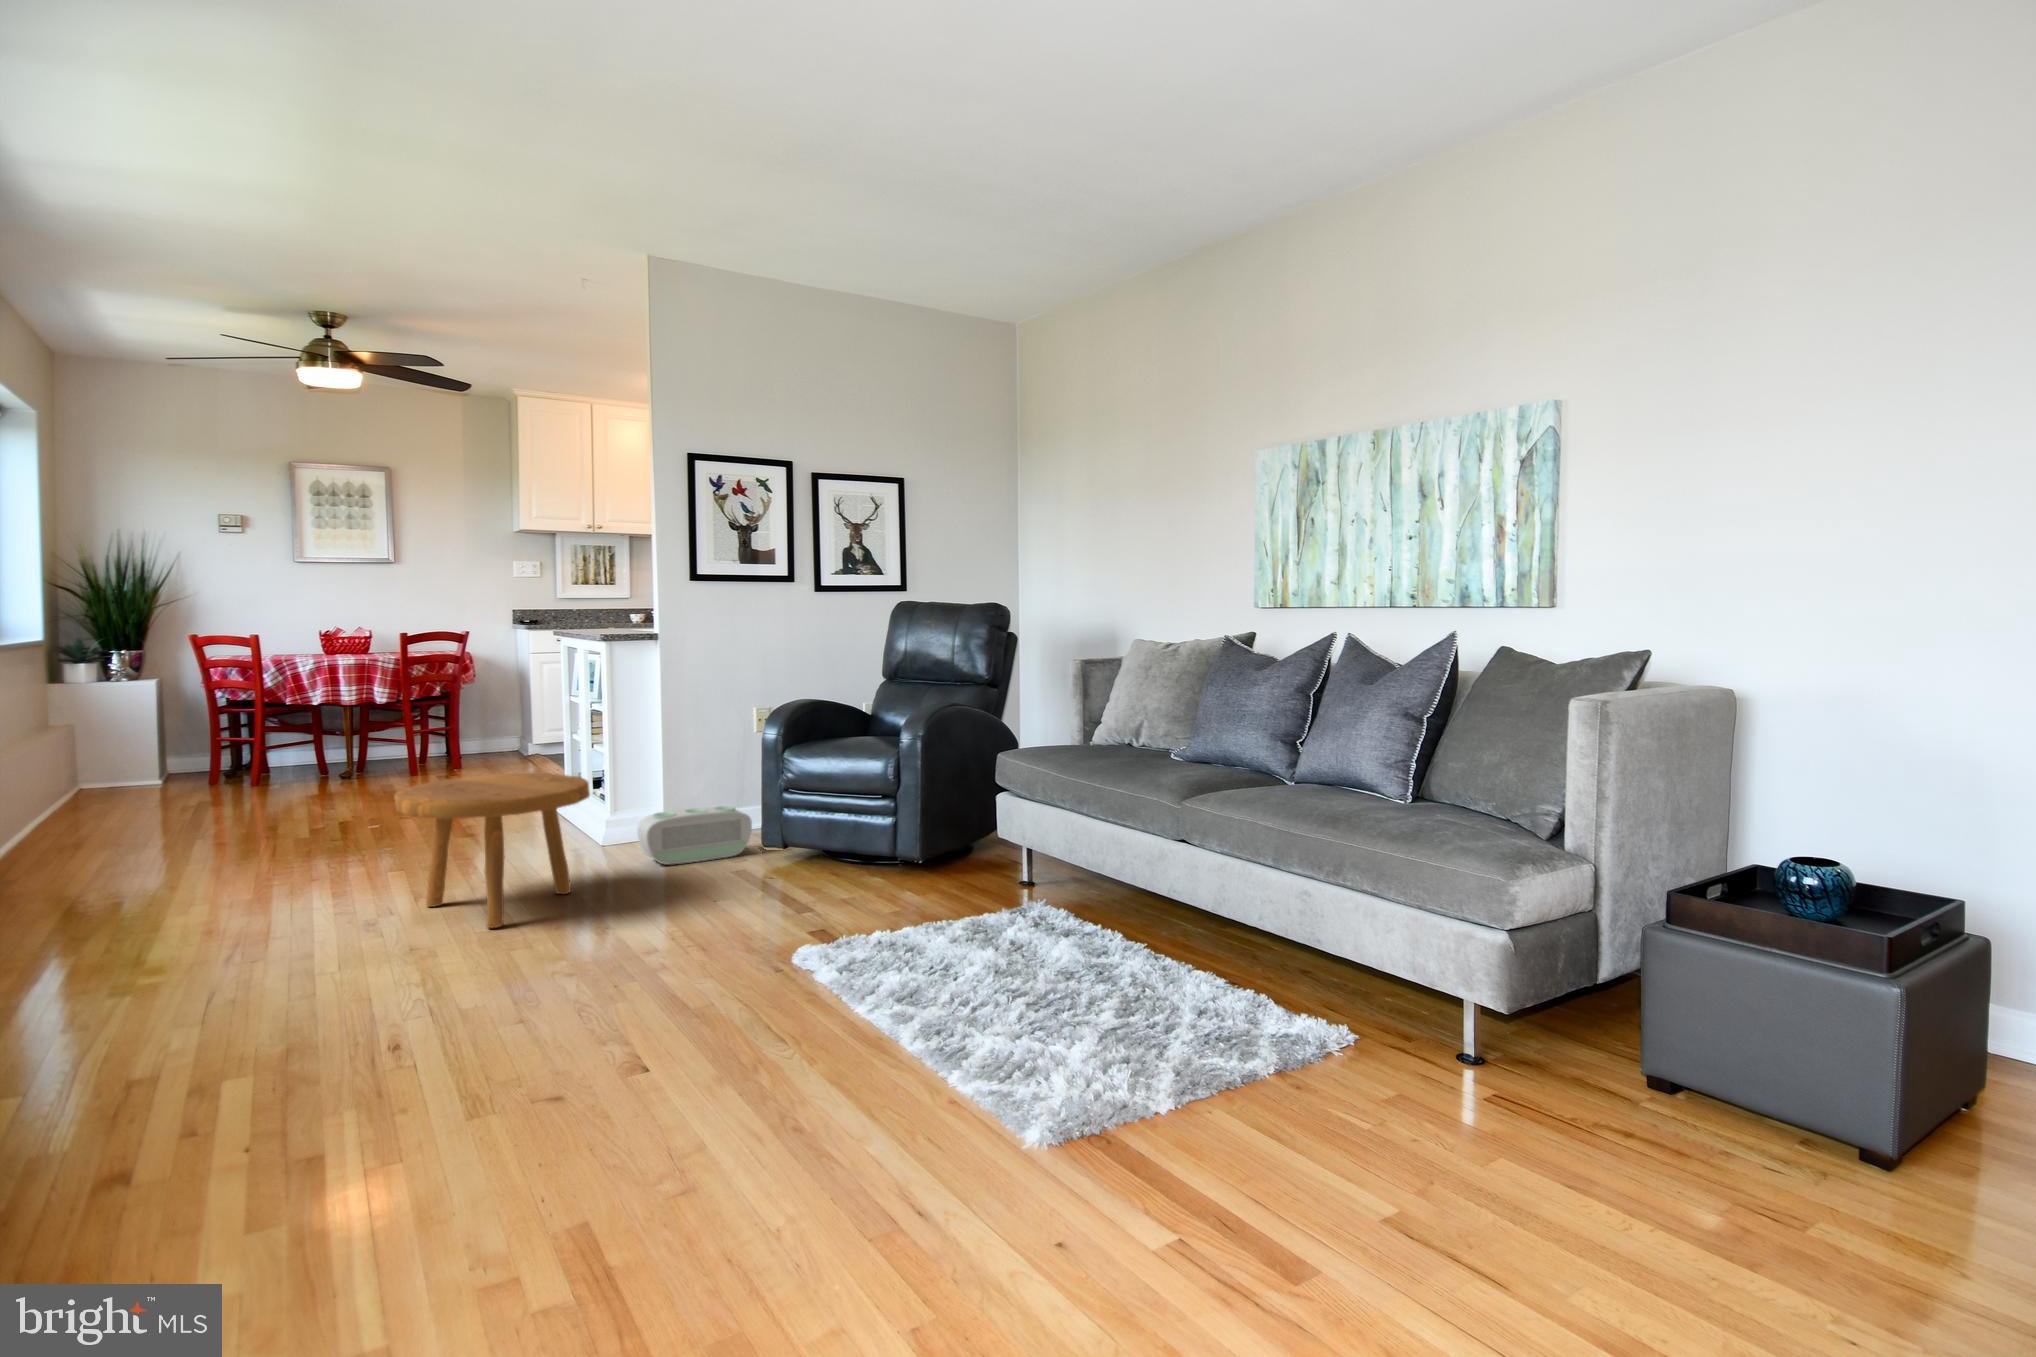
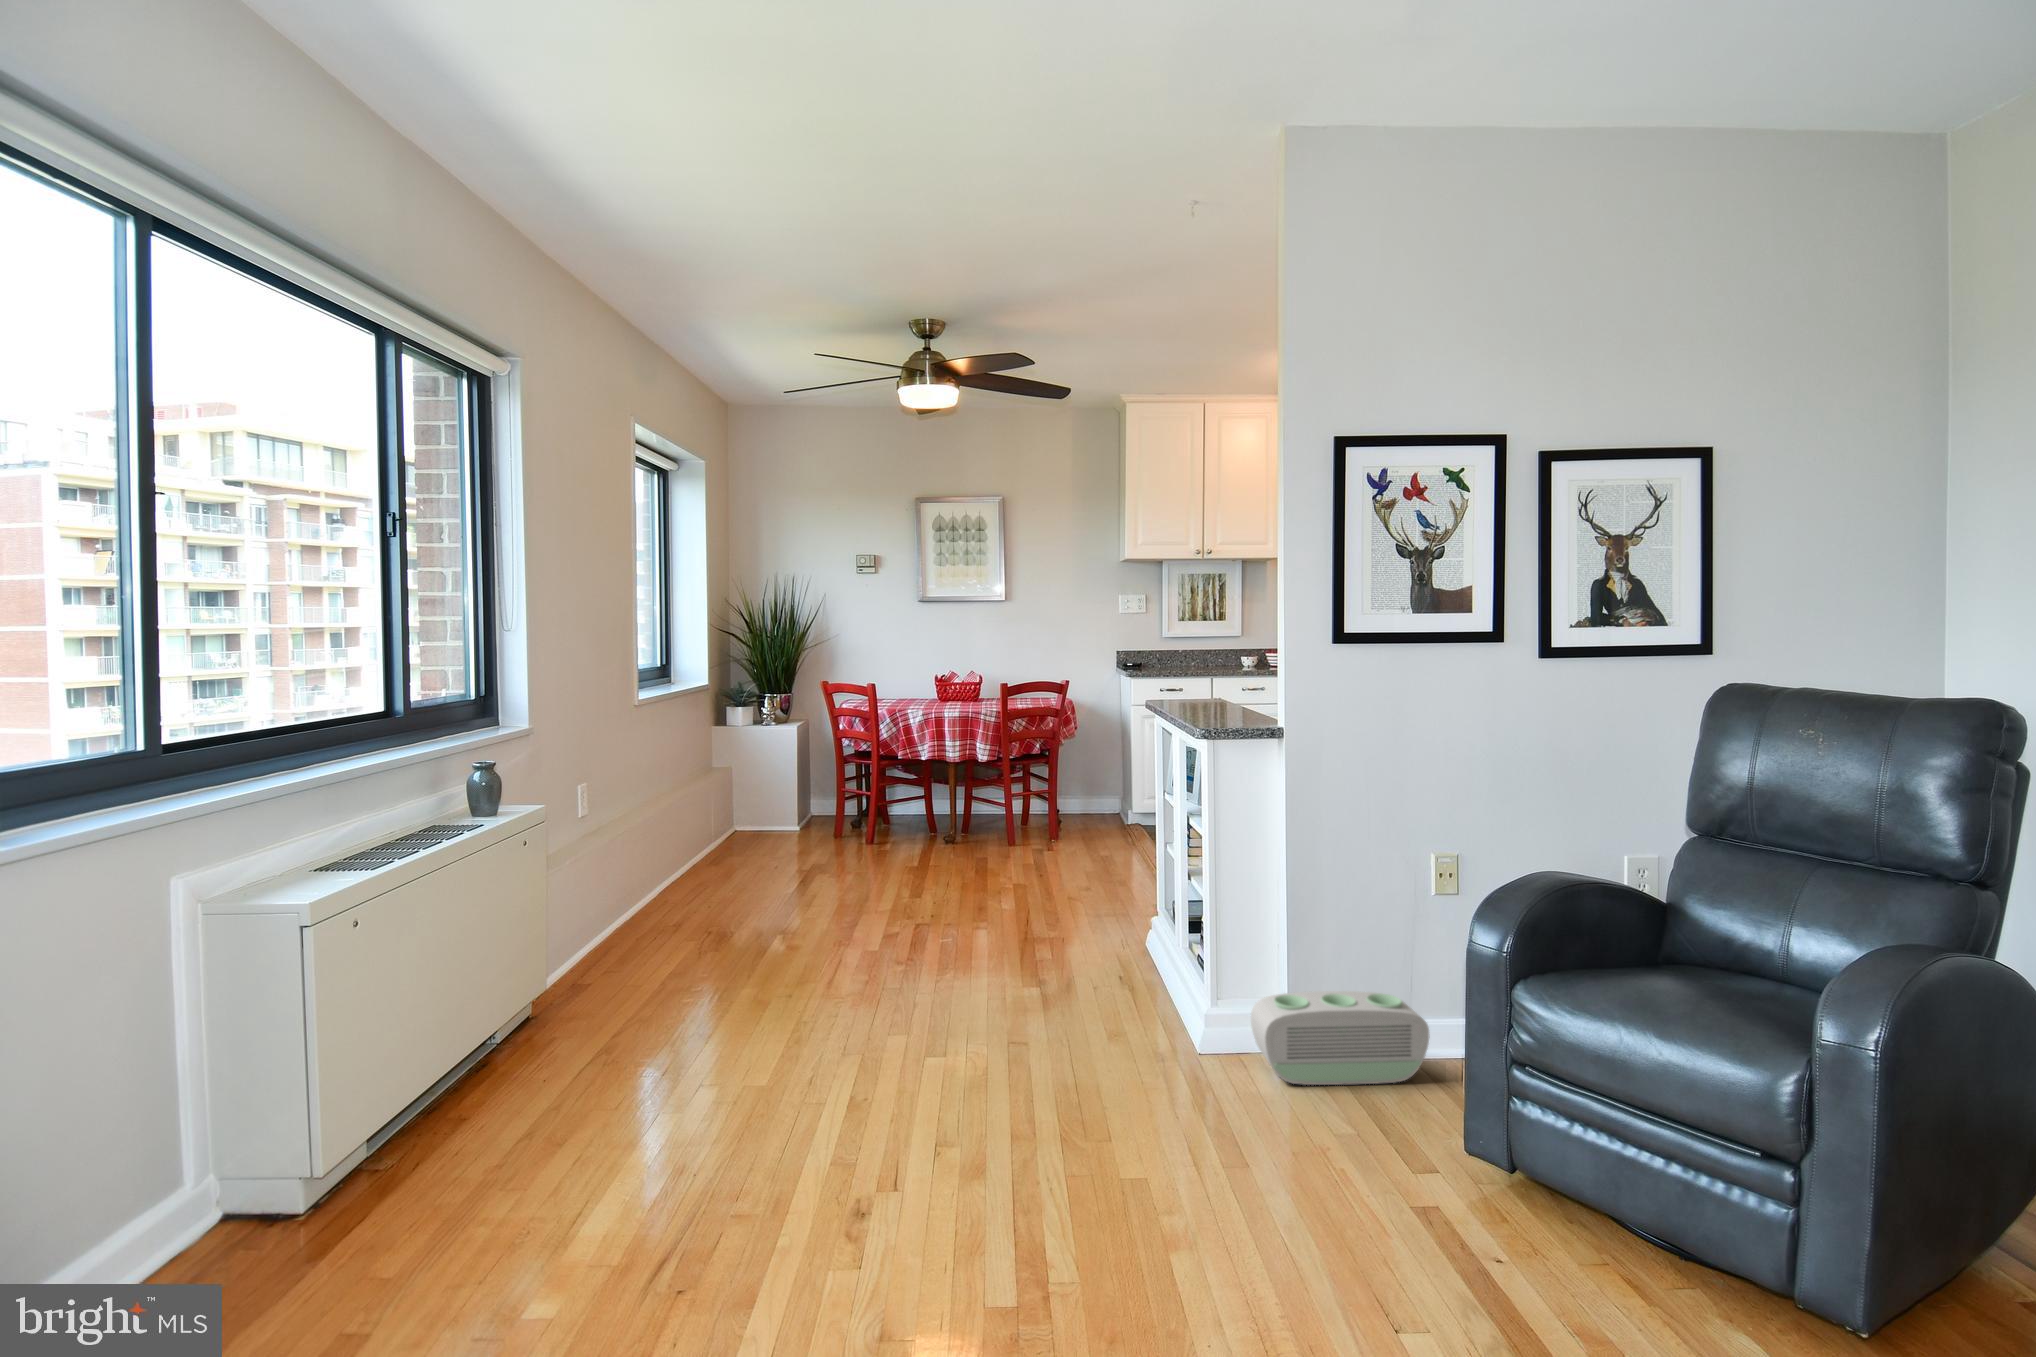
footstool: present [394,773,590,928] -> none [921,926,1181,1202]

